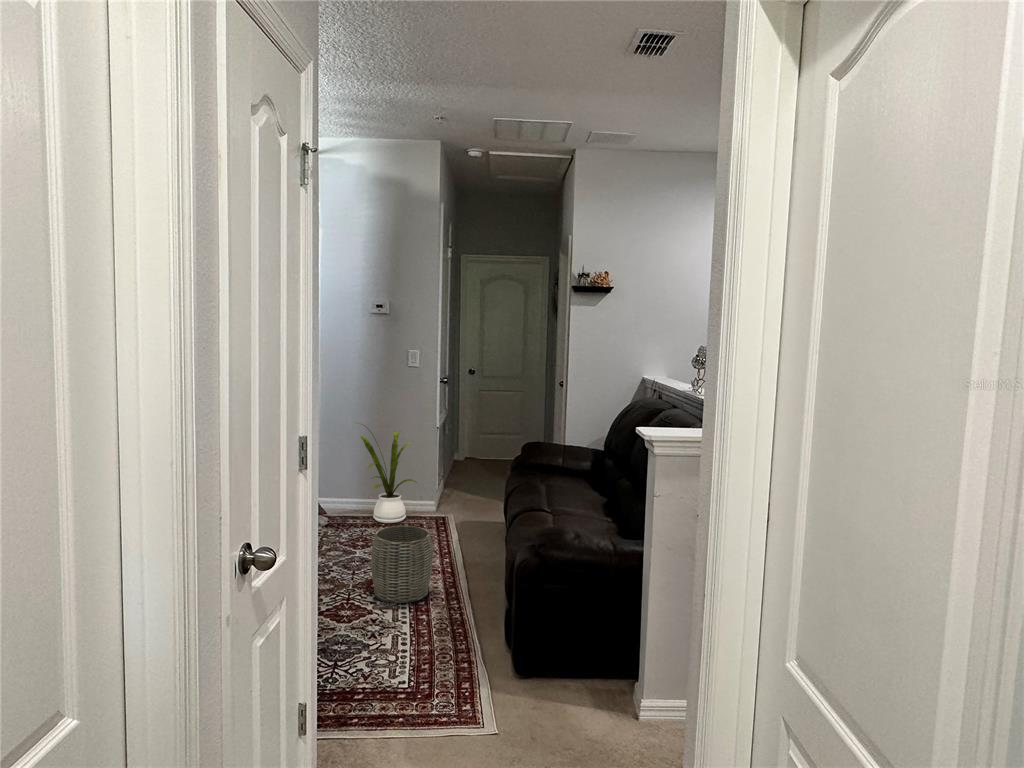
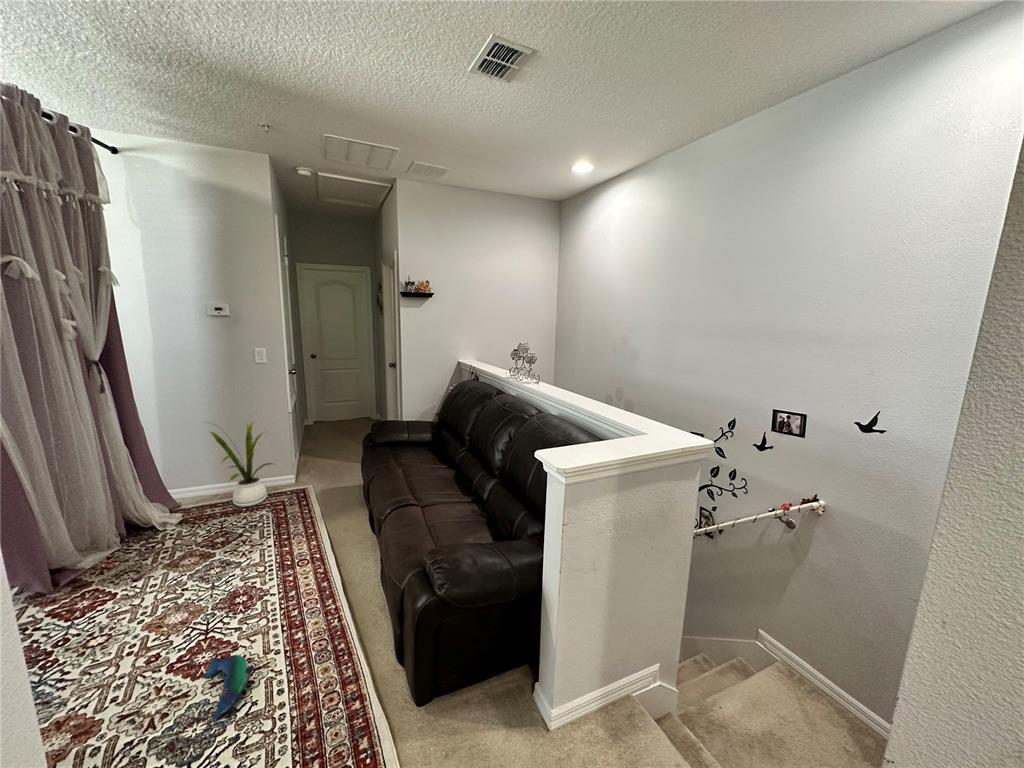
woven basket: present [371,526,433,603] -> none [231,534,303,622]
plush toy: none [347,608,385,645] -> present [204,655,253,721]

